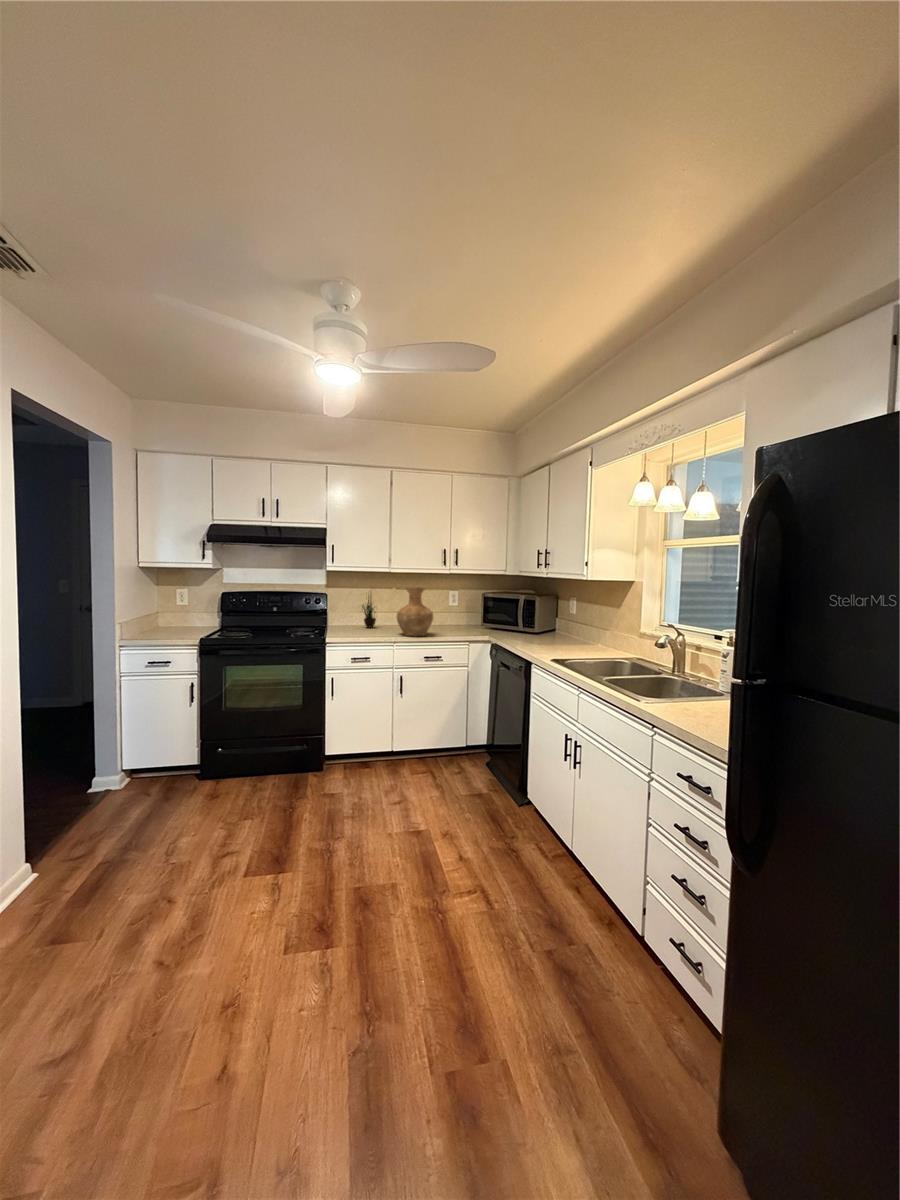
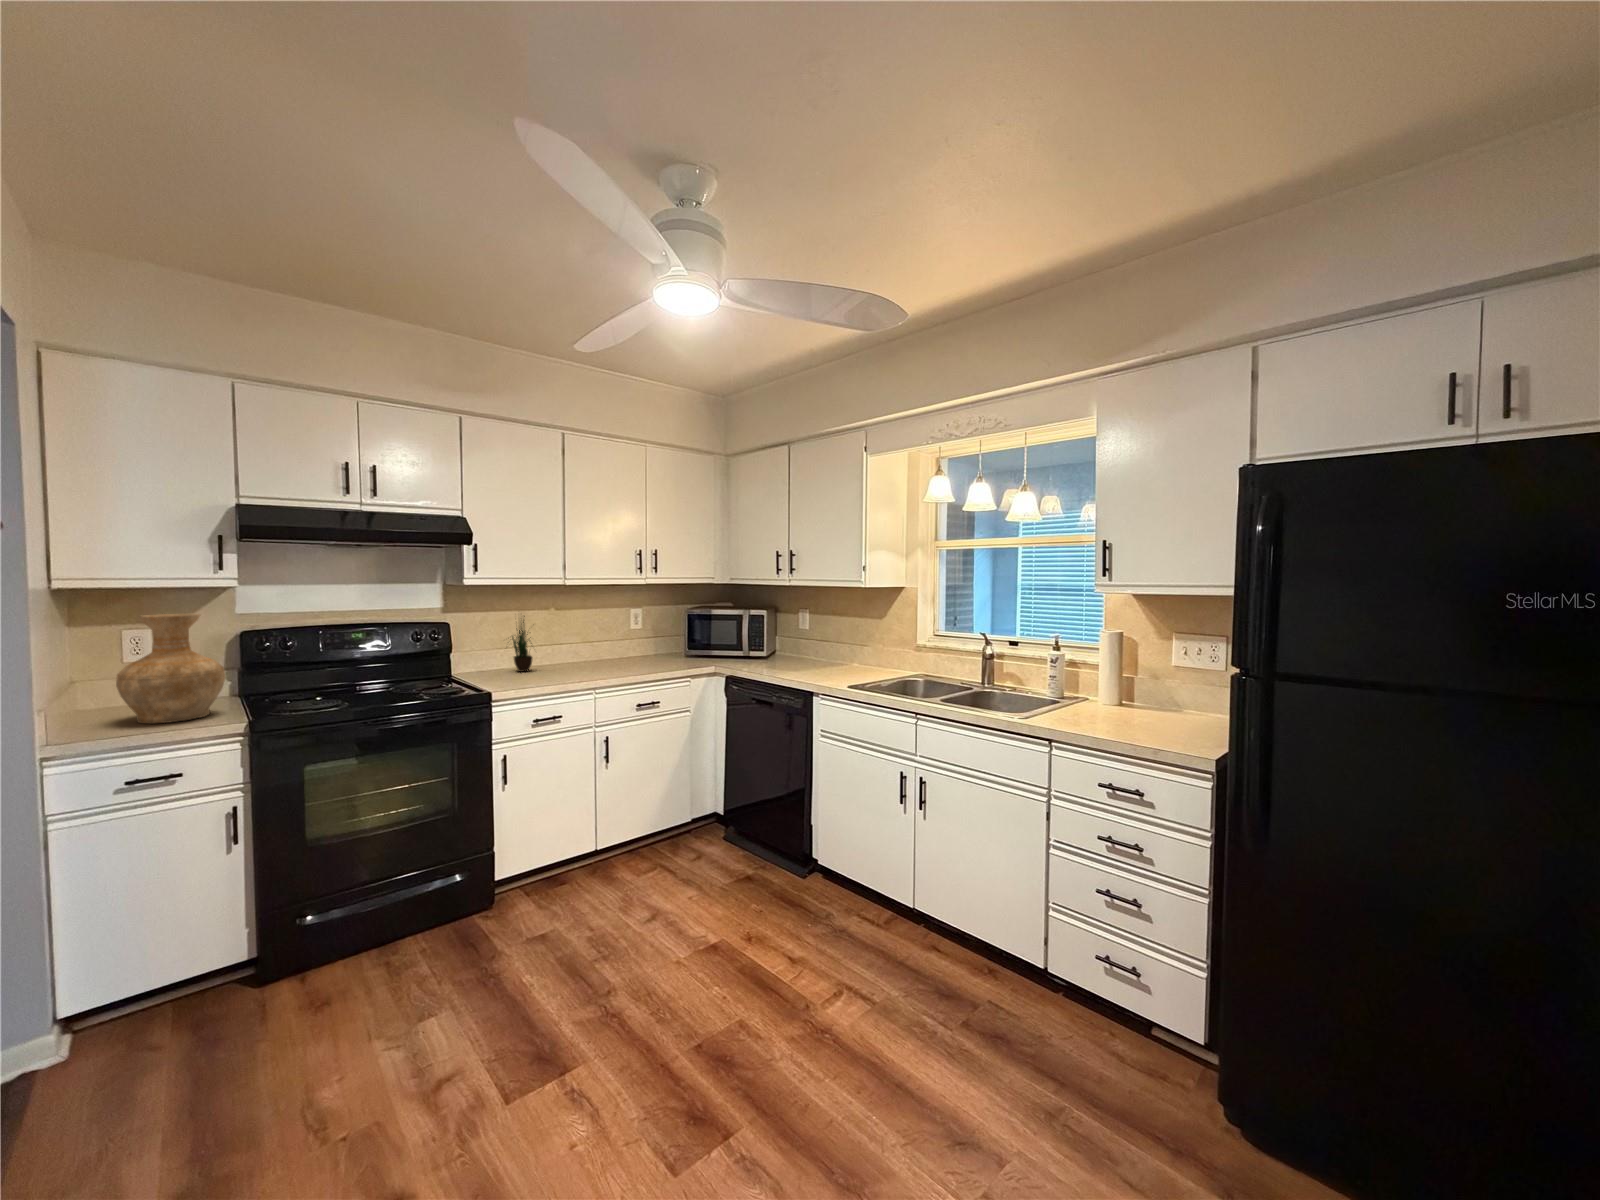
vase: present [397,586,433,636] -> present [116,614,226,724]

